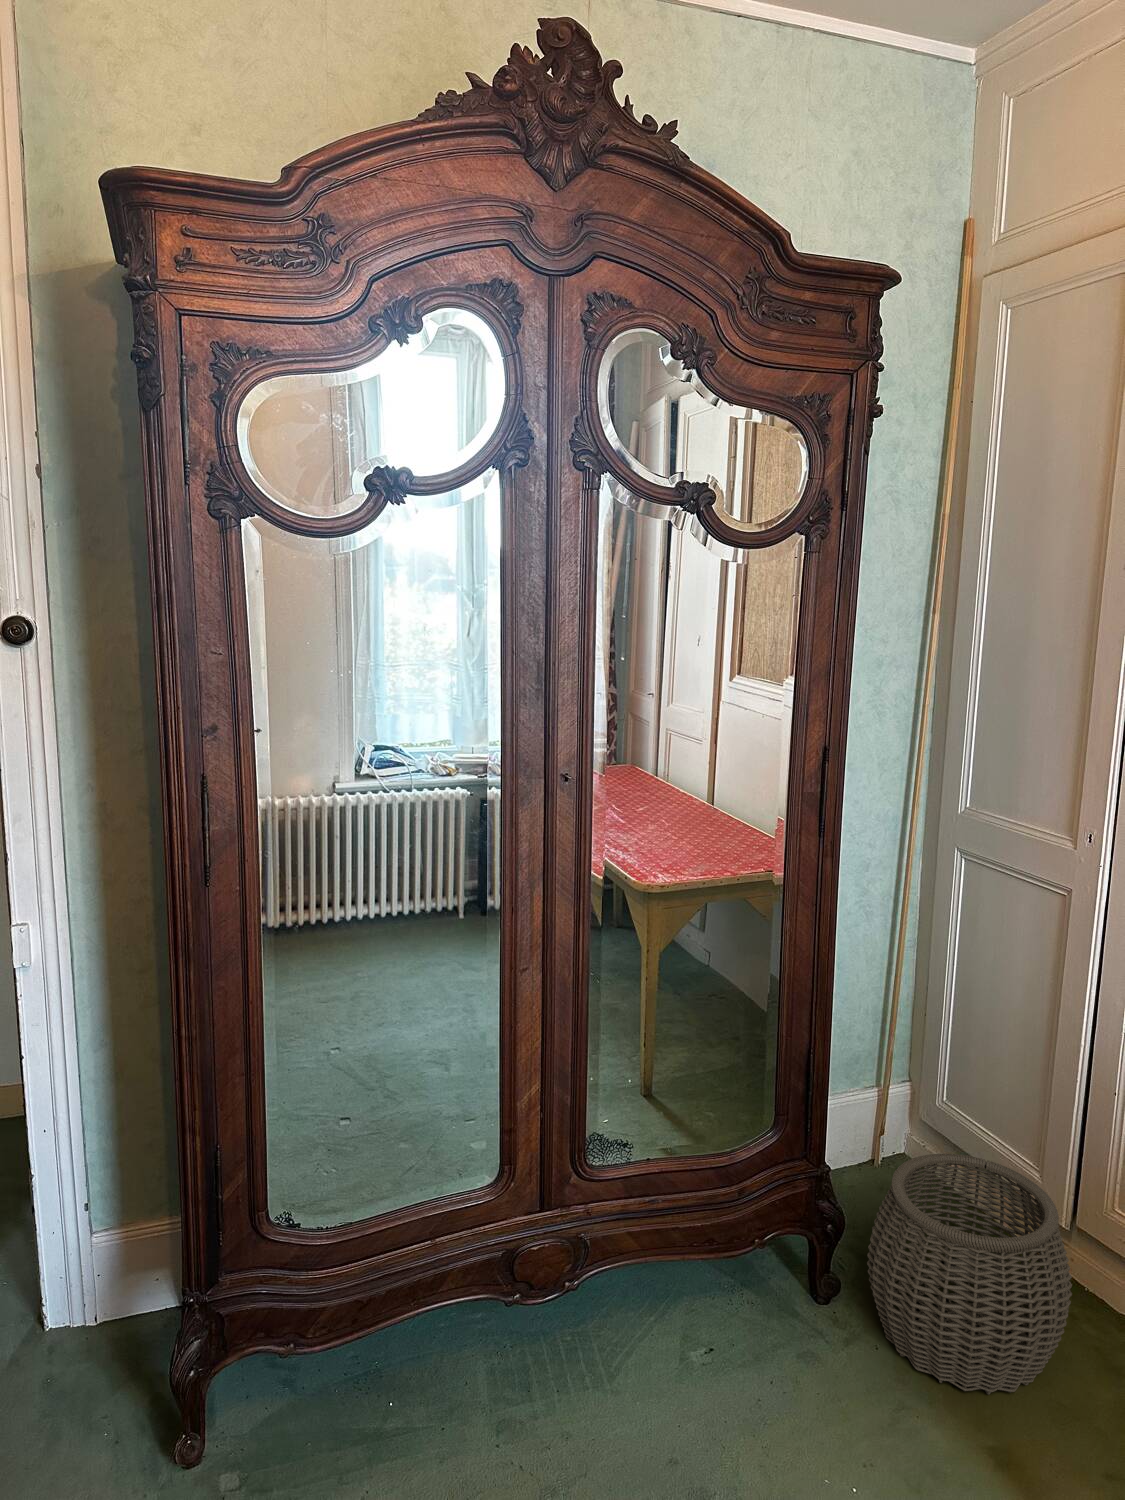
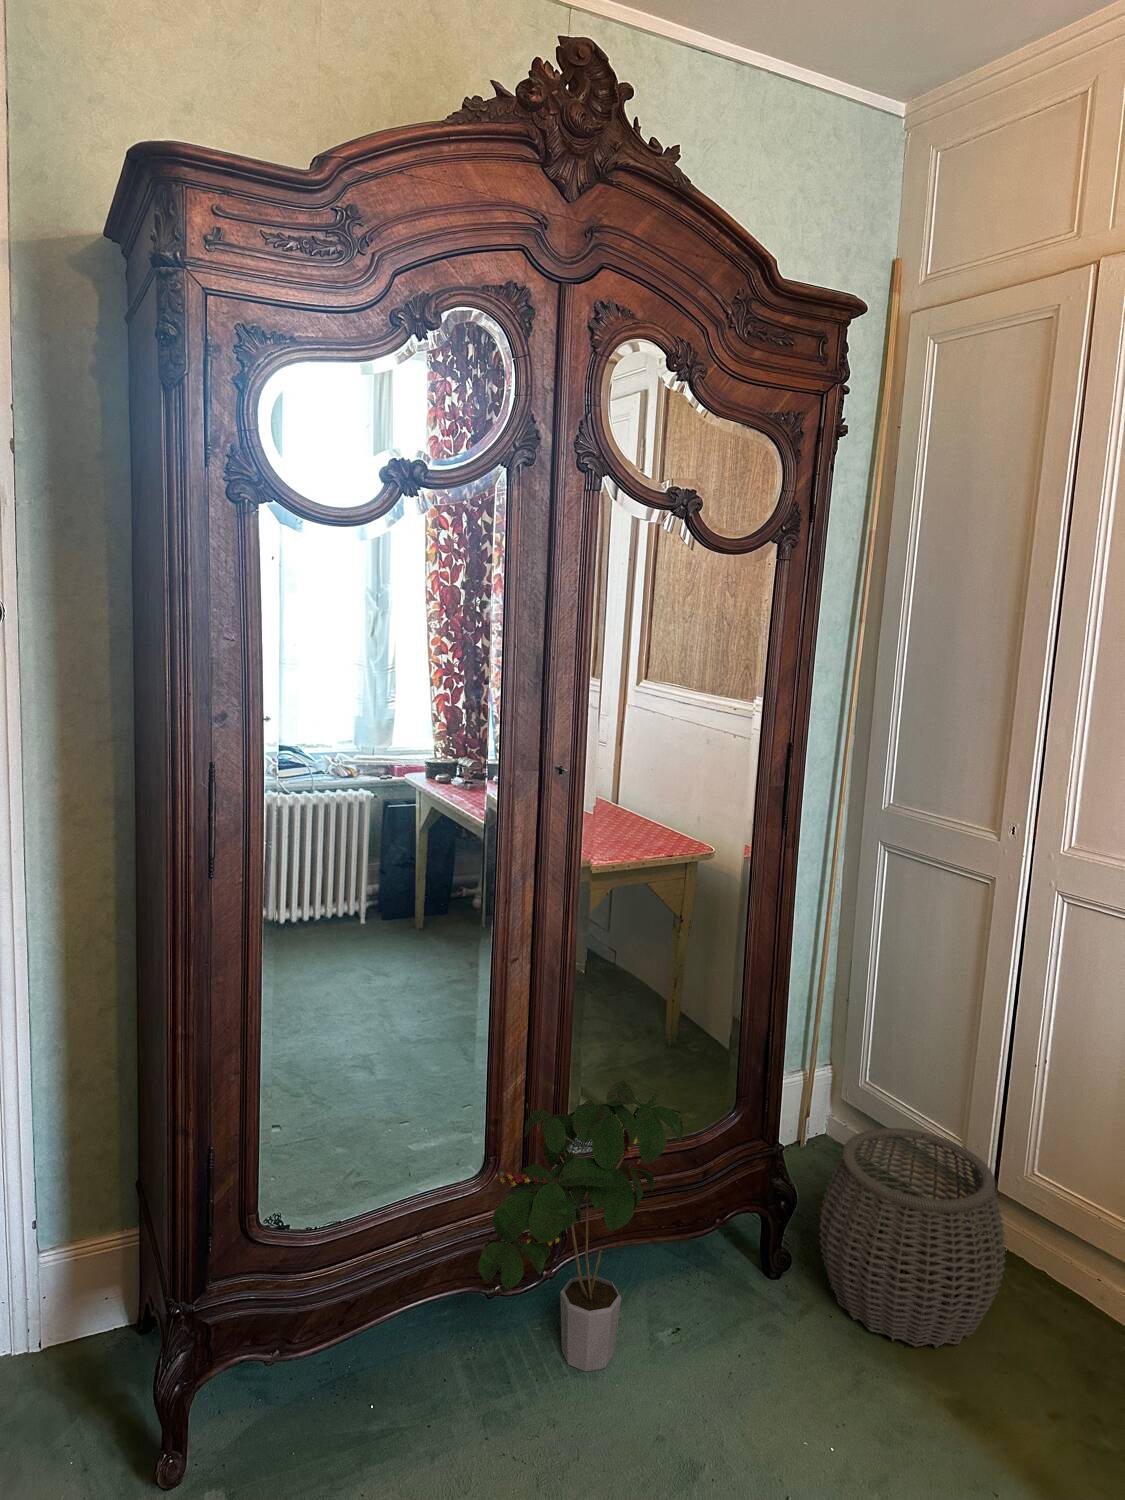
potted plant: none [488,1087,718,1388] -> present [478,1080,683,1372]

